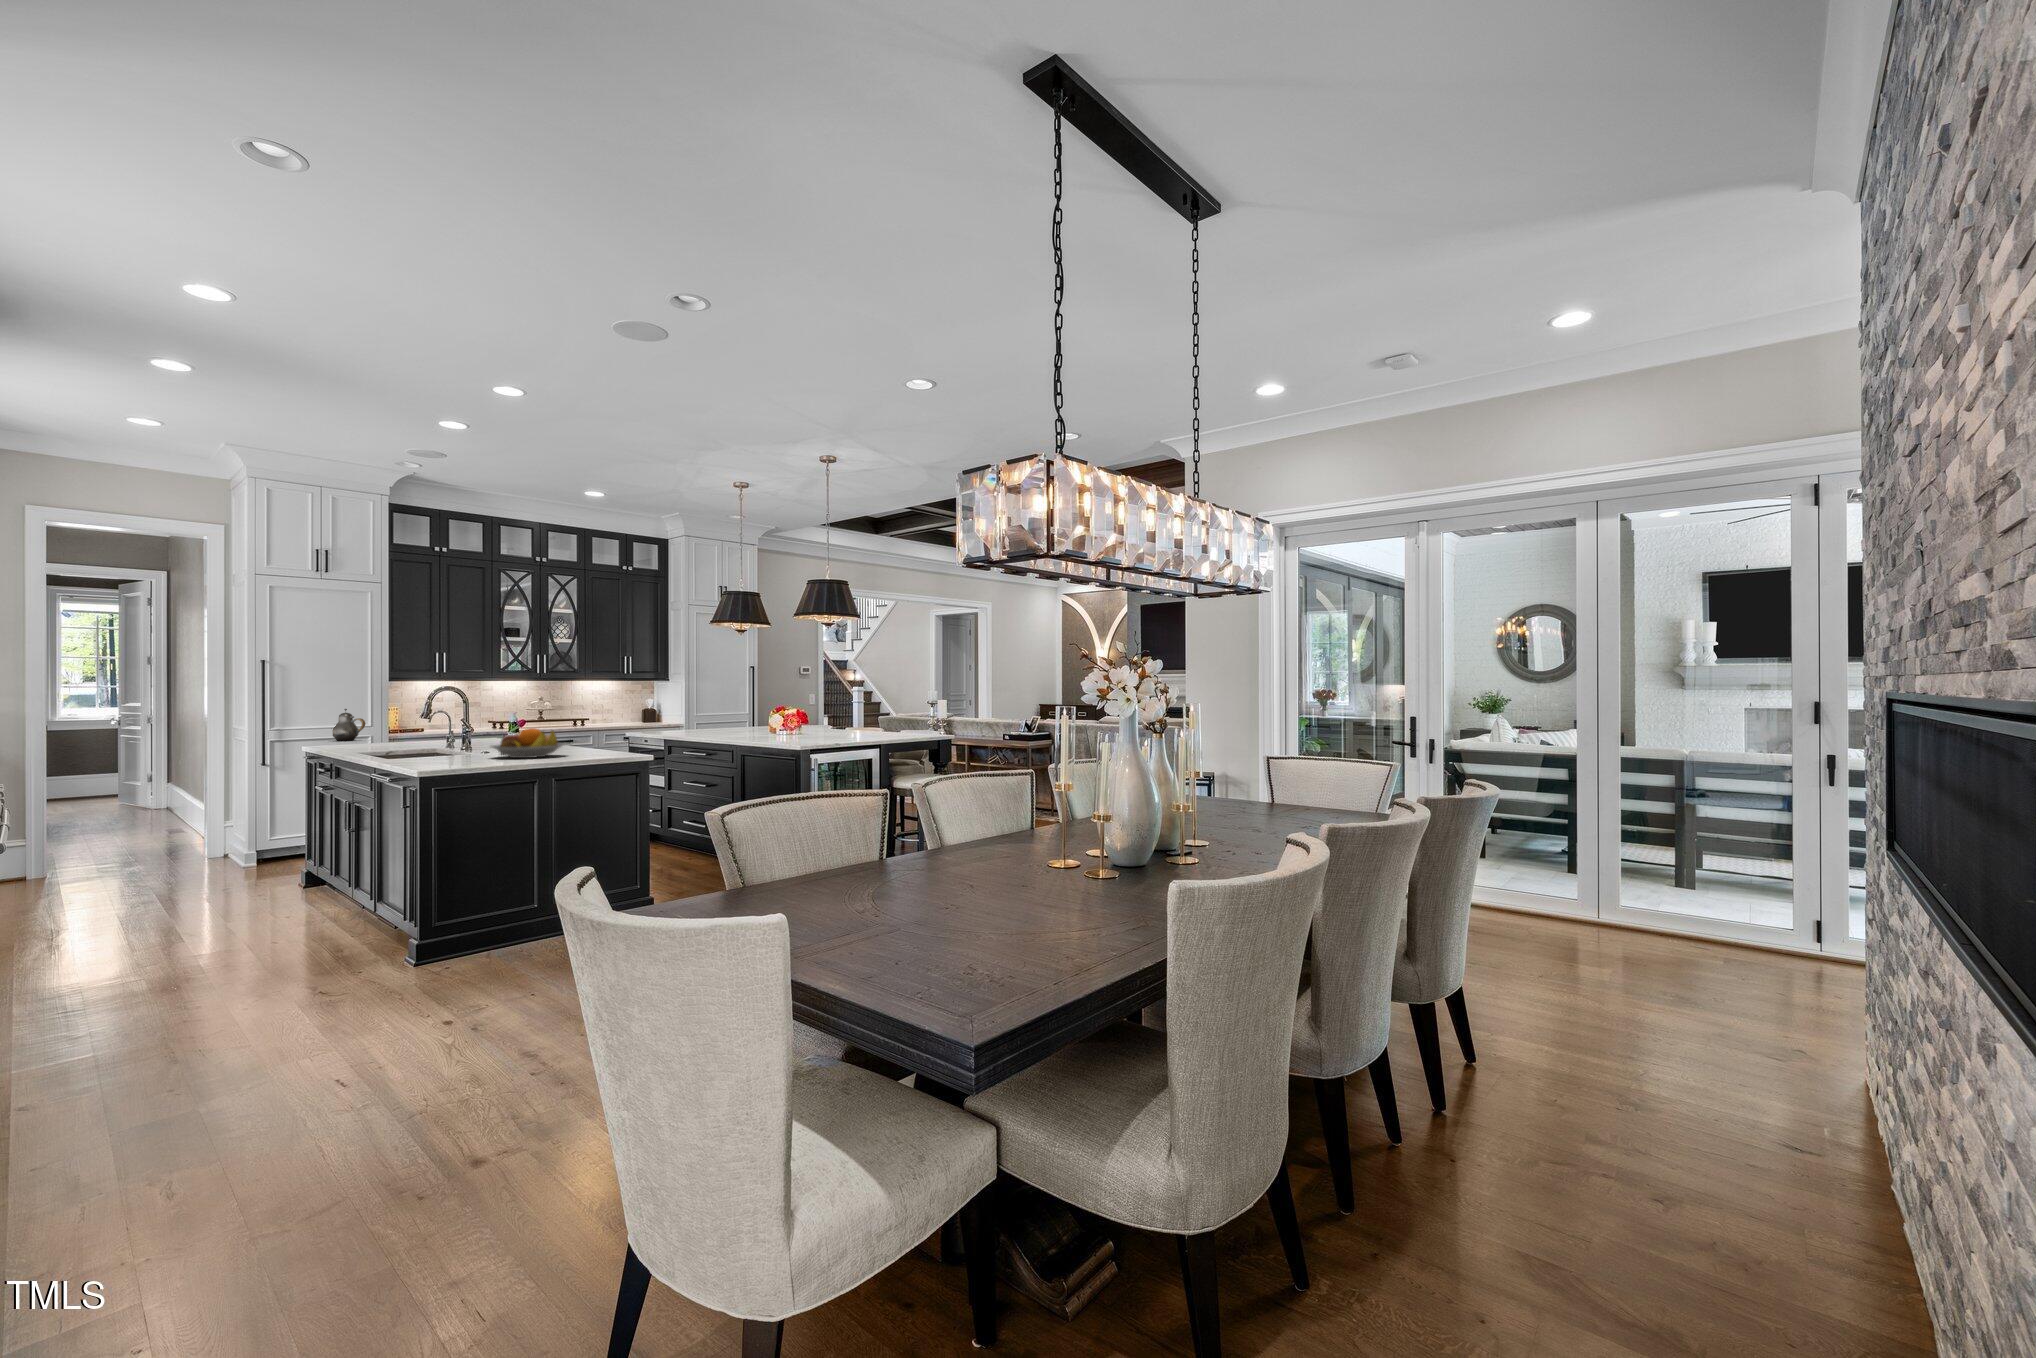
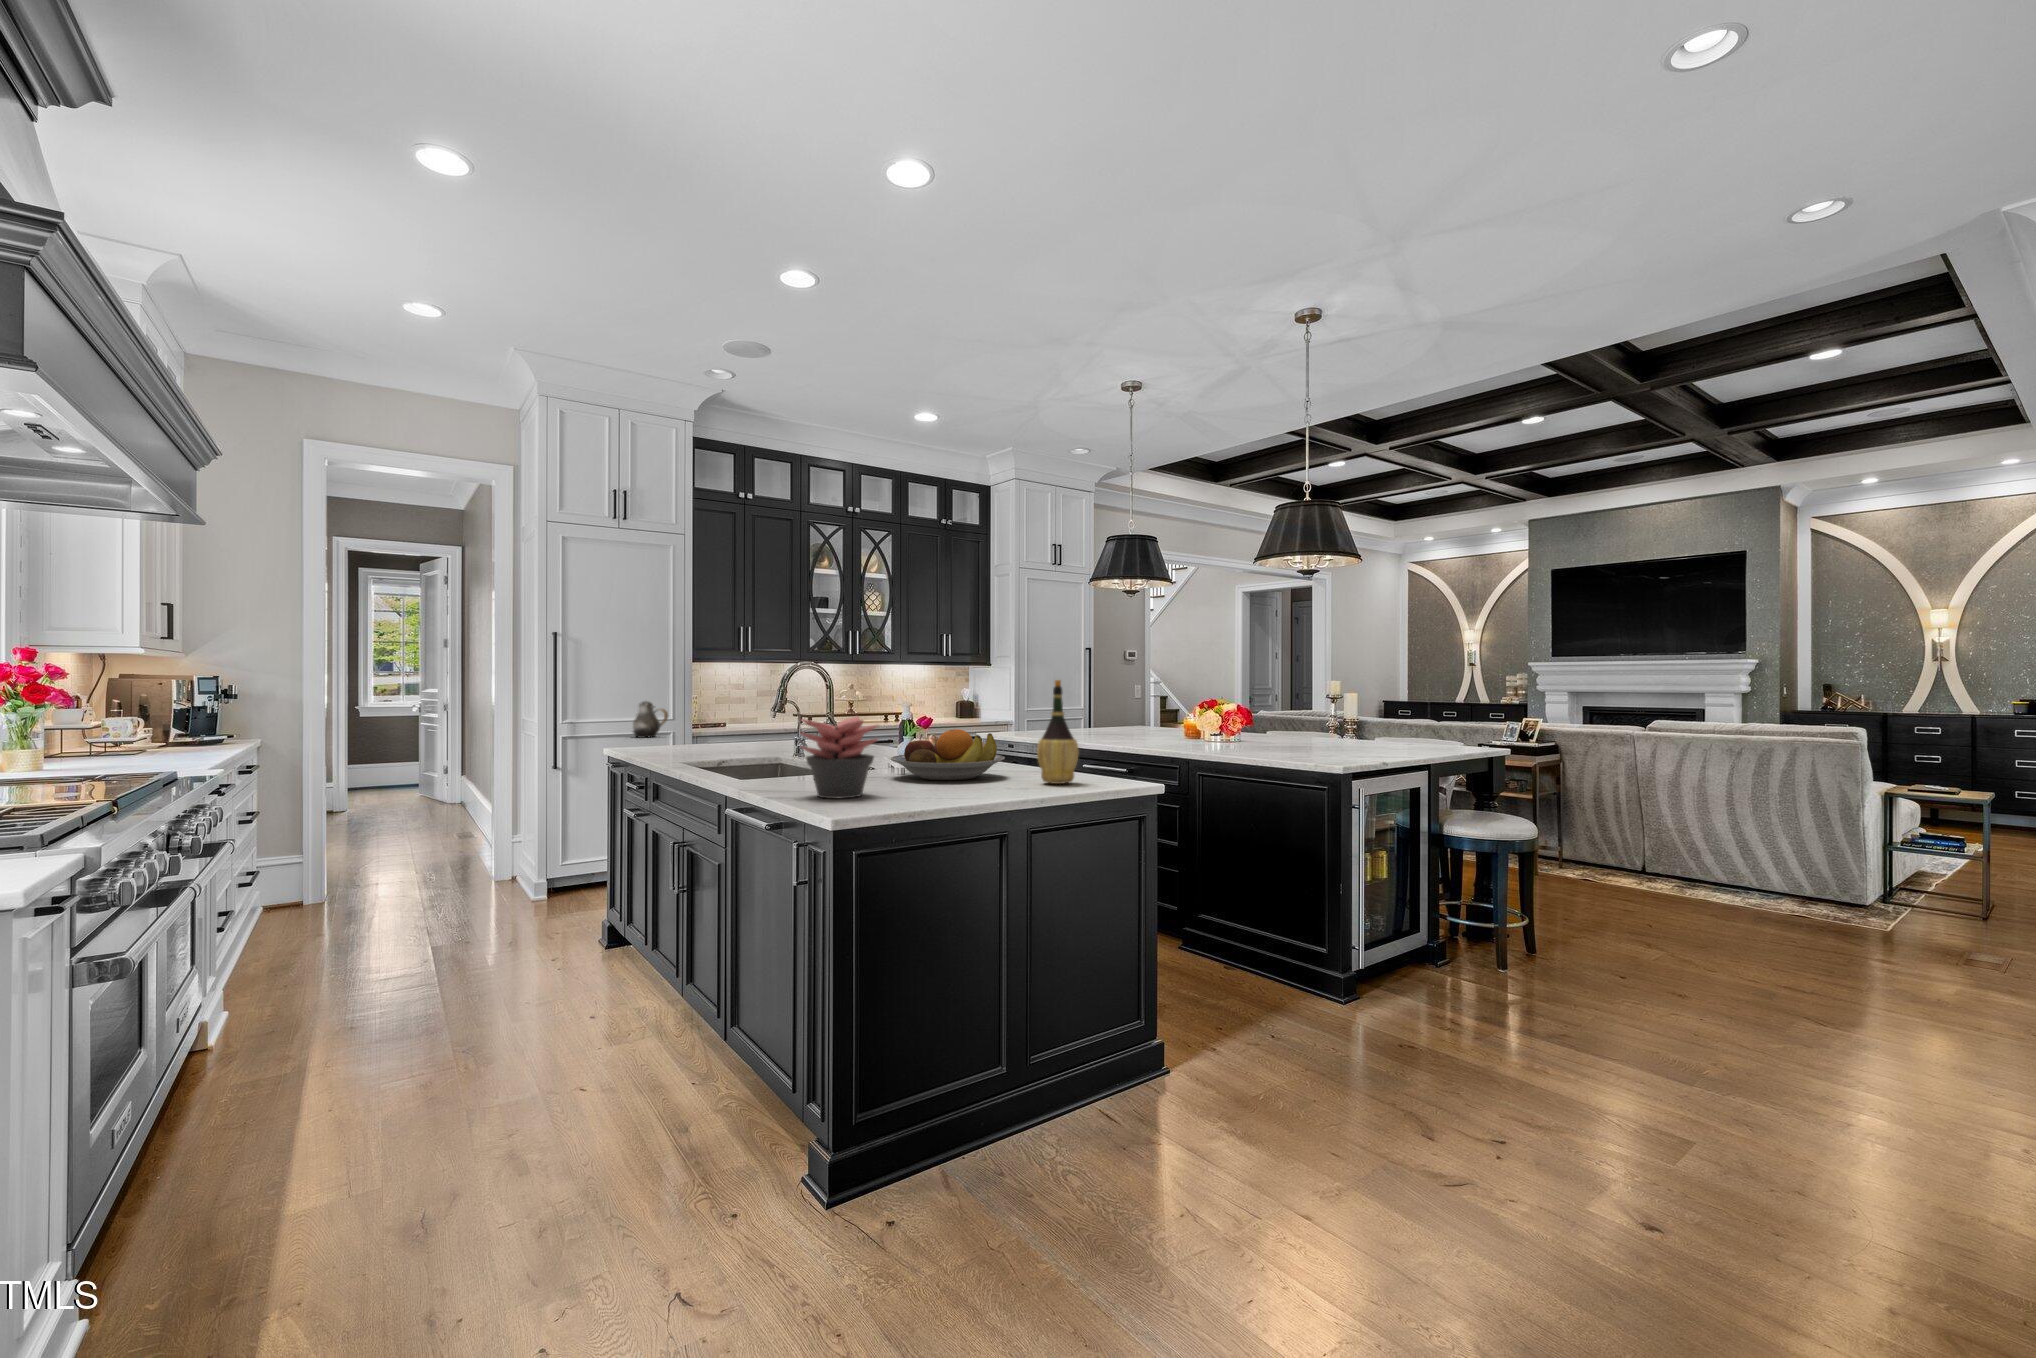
wine bottle: none [575,699,601,758] -> present [1037,680,1079,784]
succulent plant: none [413,721,464,765] -> present [801,717,878,799]

